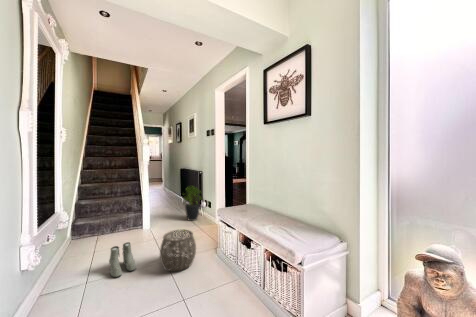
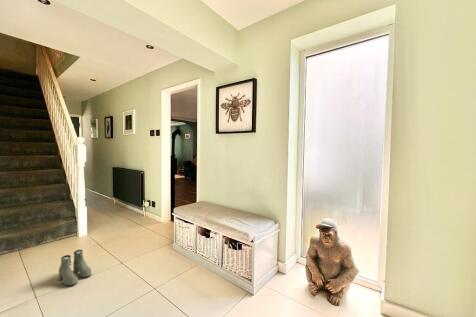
potted plant: present [184,186,201,221] -> none [122,185,149,222]
woven basket: present [160,230,196,271] -> none [118,230,155,270]

